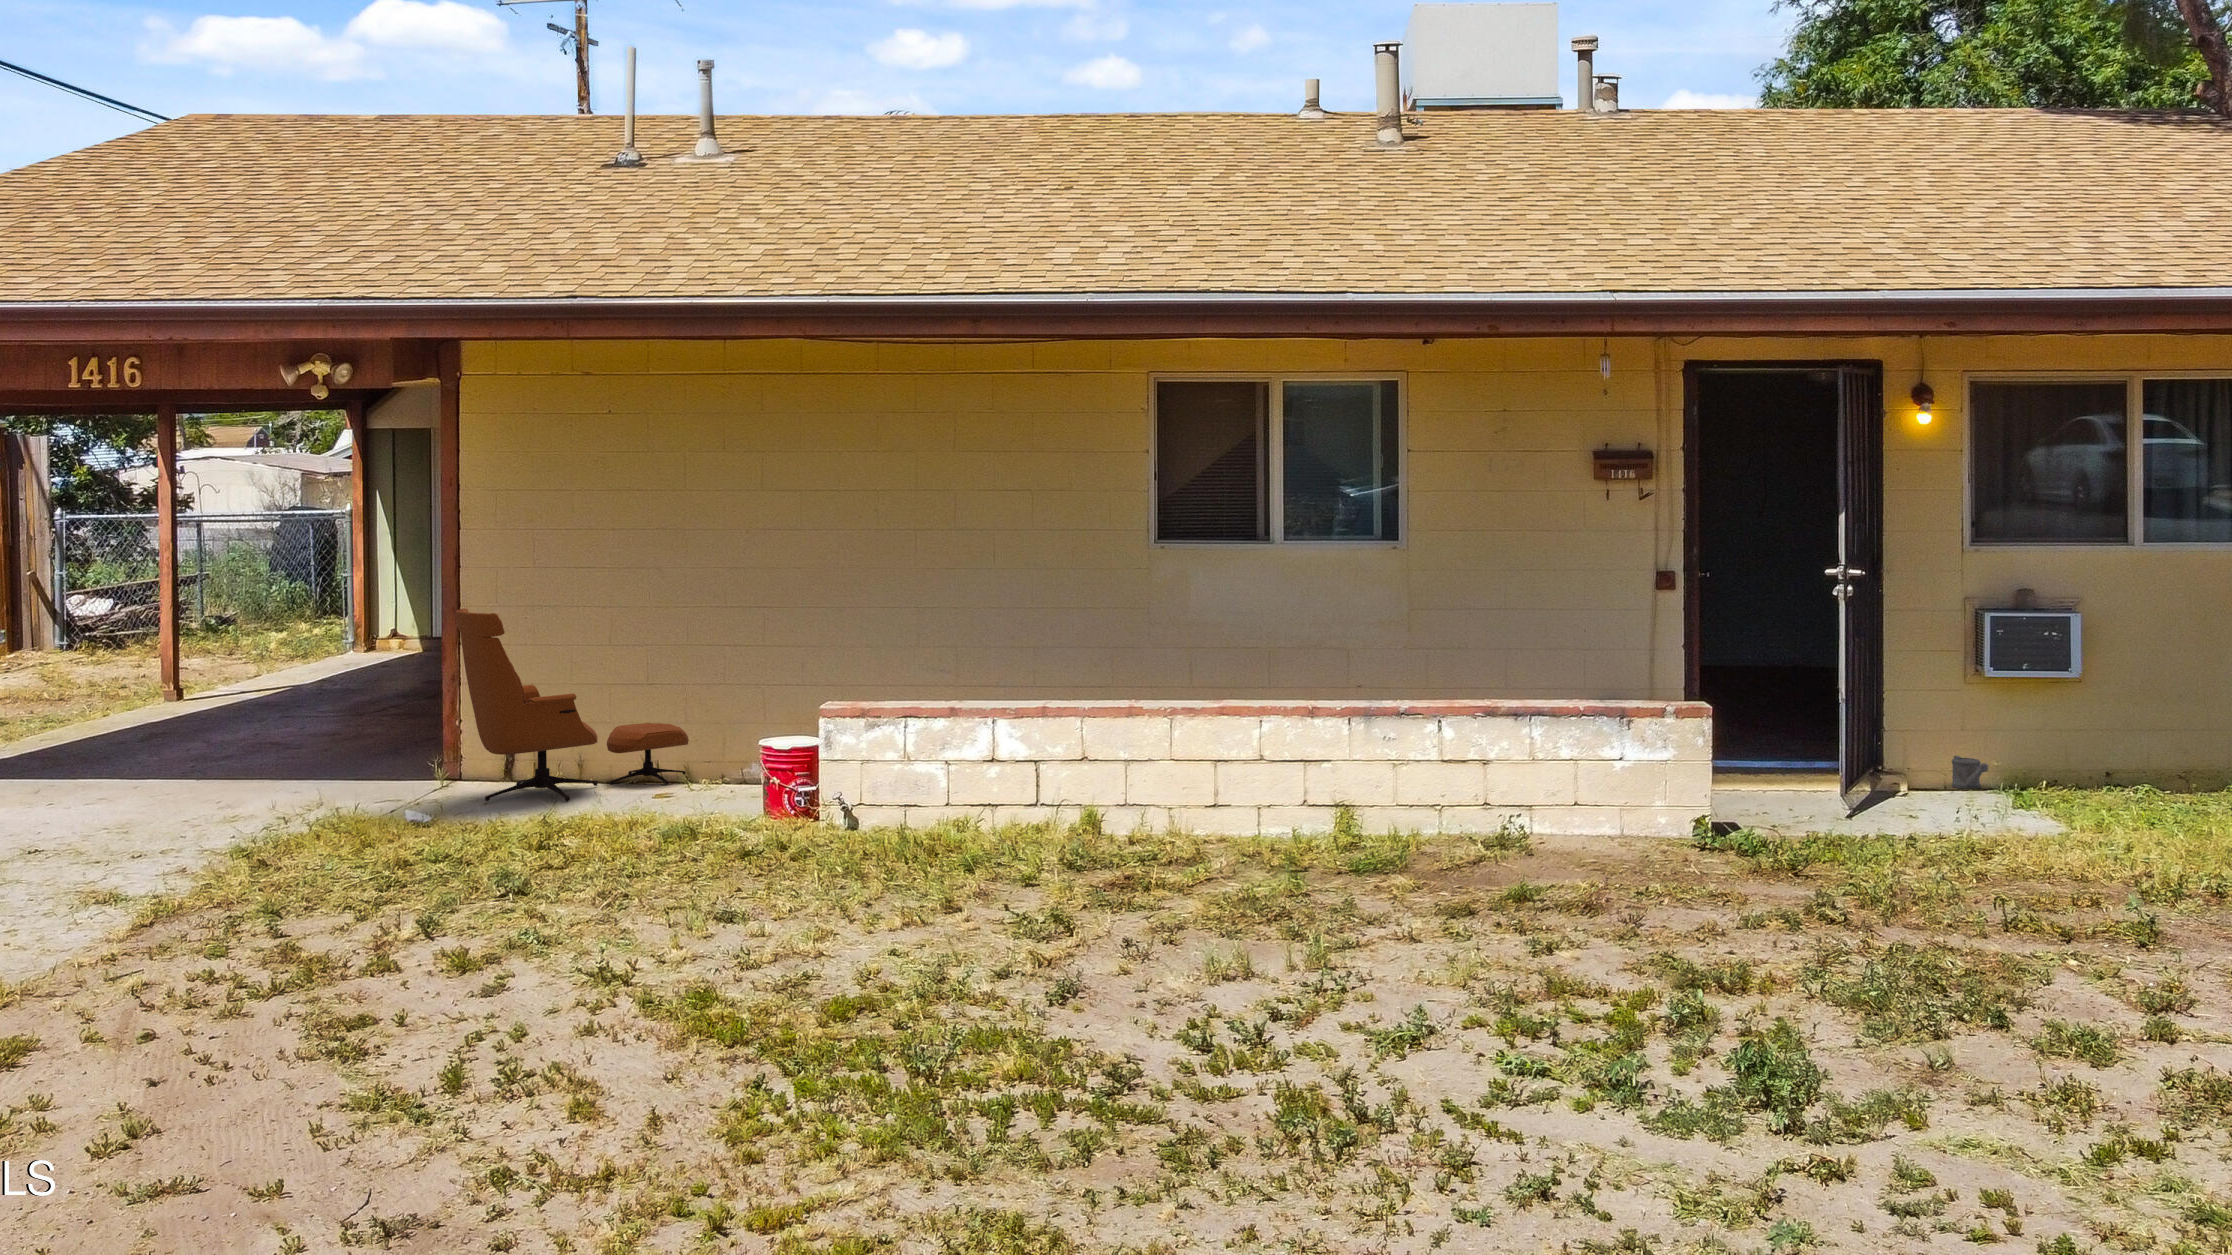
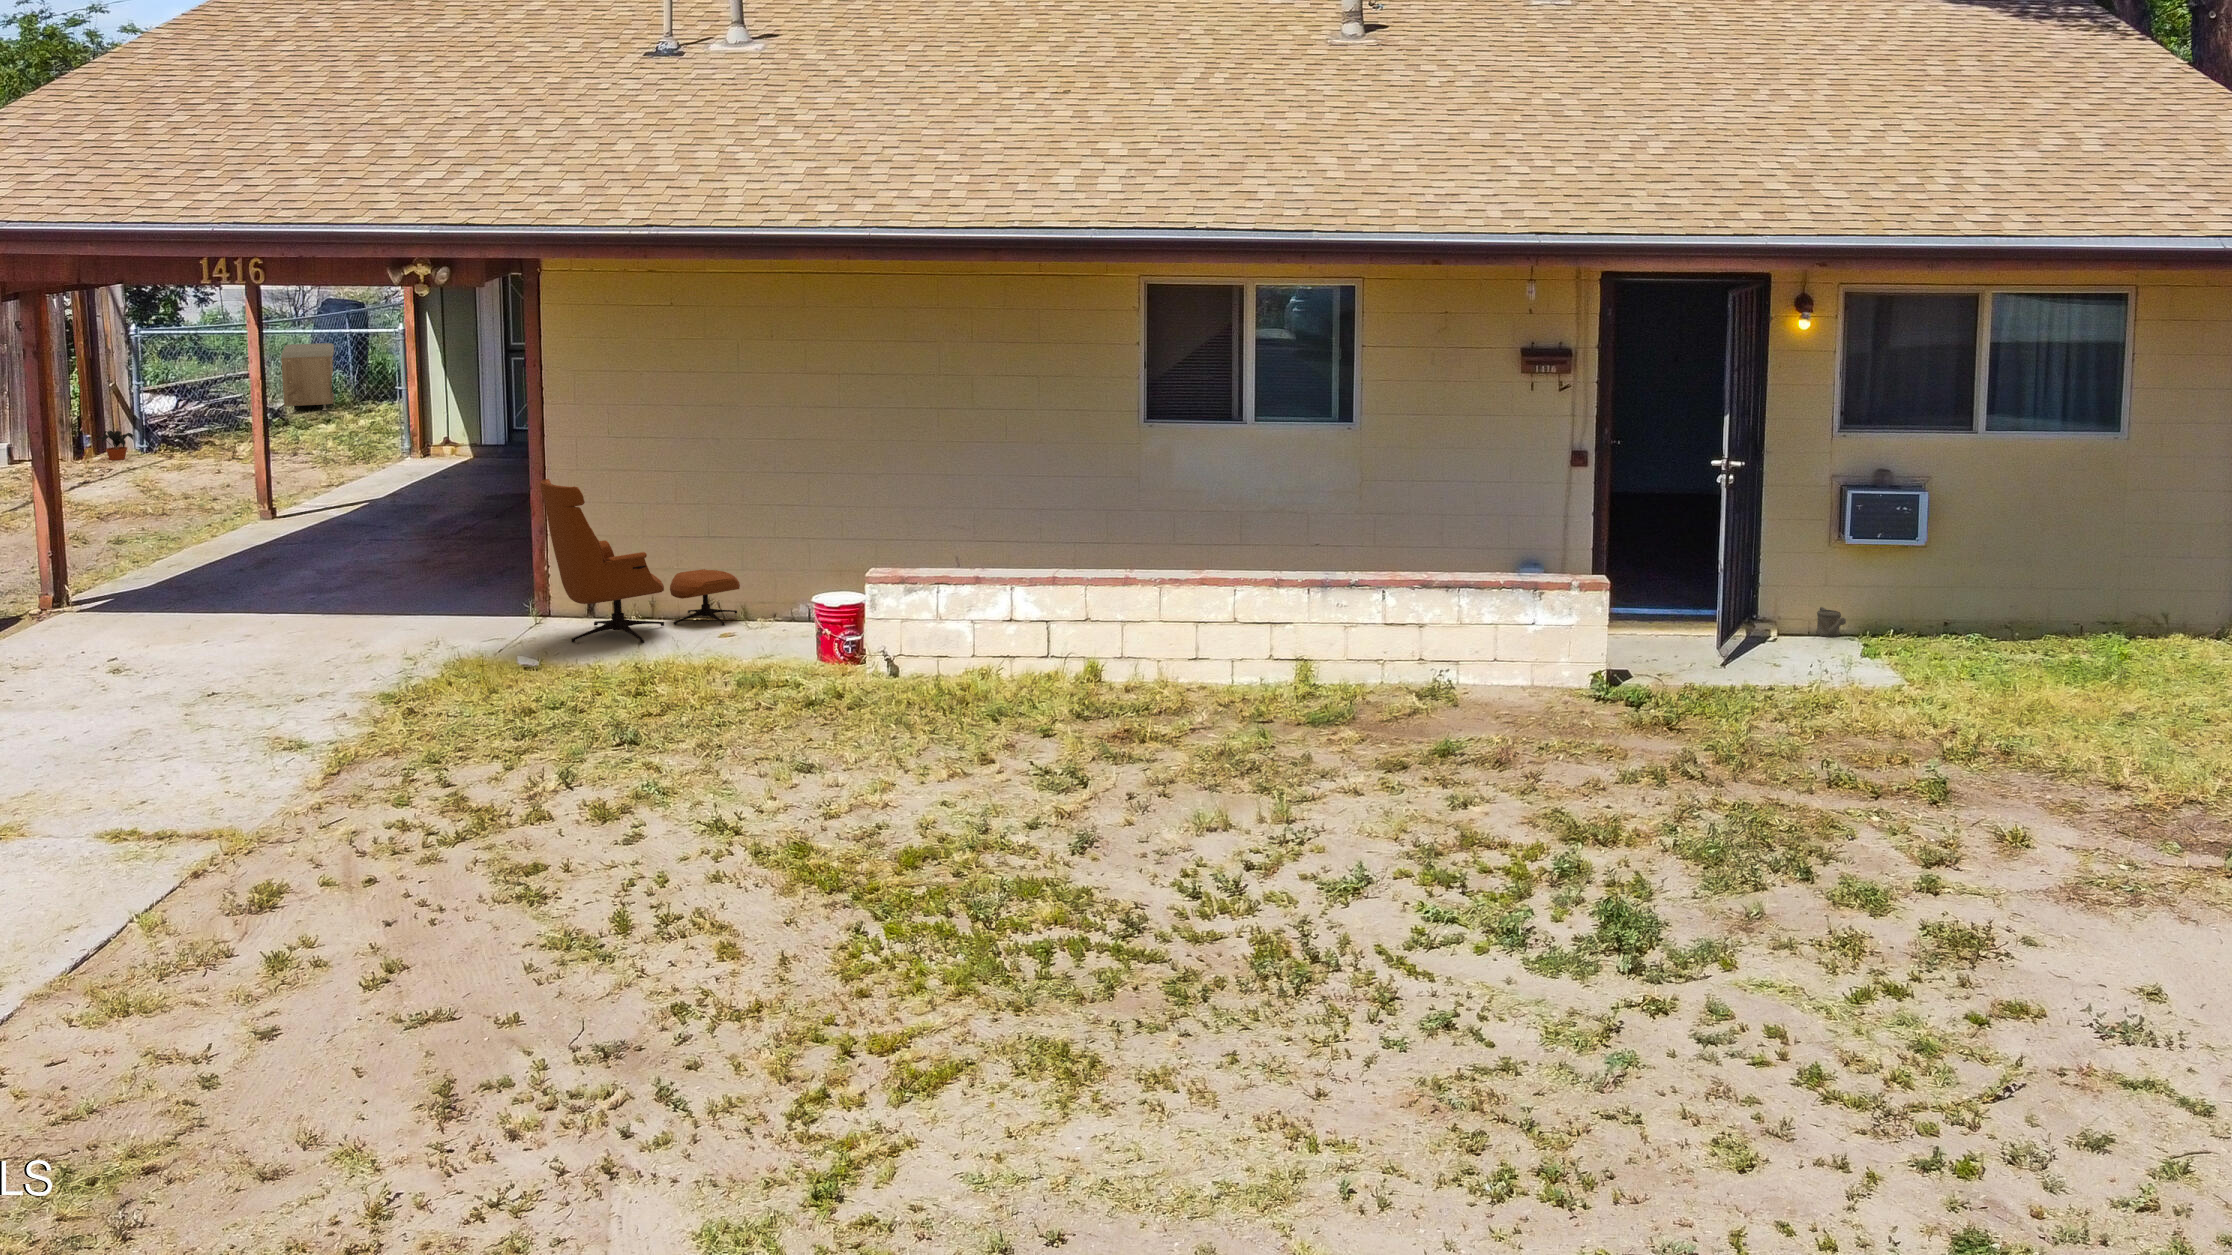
storage bench: none [243,542,303,613] -> present [281,343,334,411]
potted plant: none [20,620,67,652] -> present [95,431,135,460]

